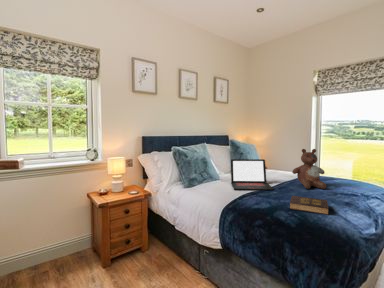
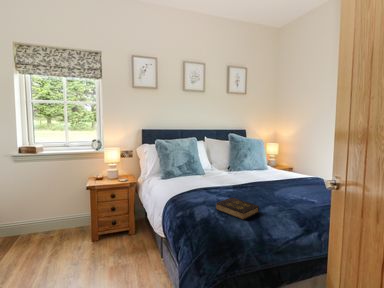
stuffed bear: present [292,149,326,189] -> none [268,149,305,196]
laptop: present [231,159,273,190] -> none [199,156,244,191]

